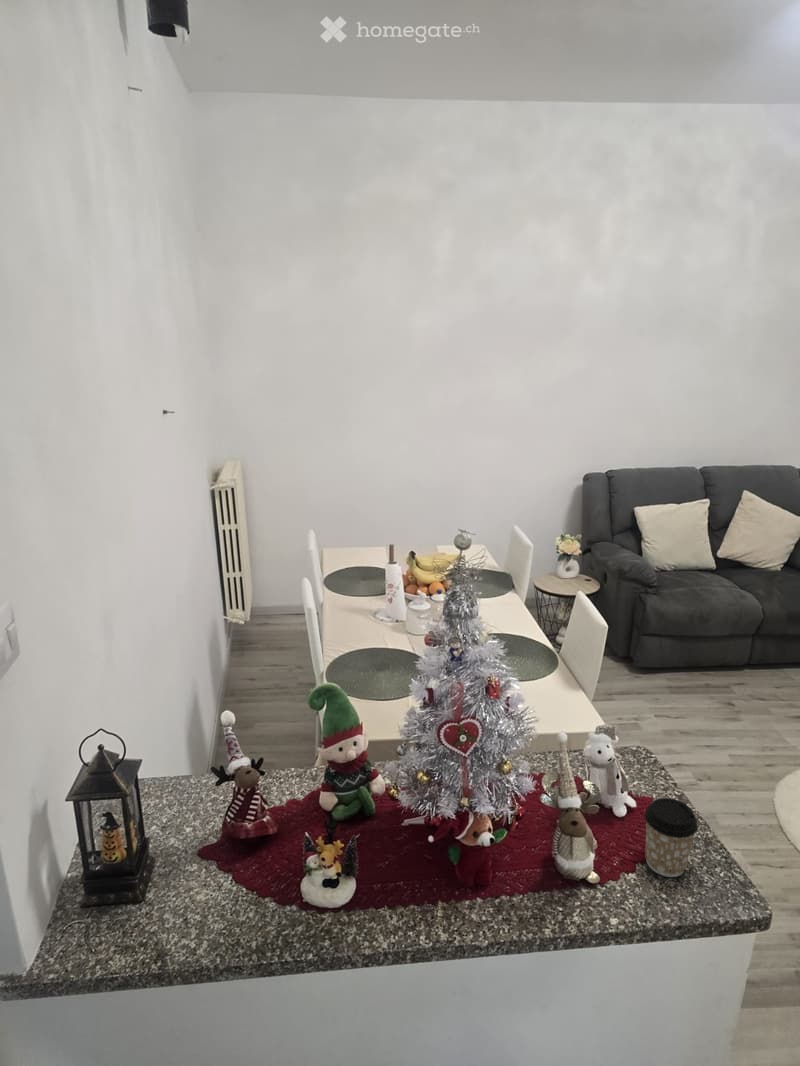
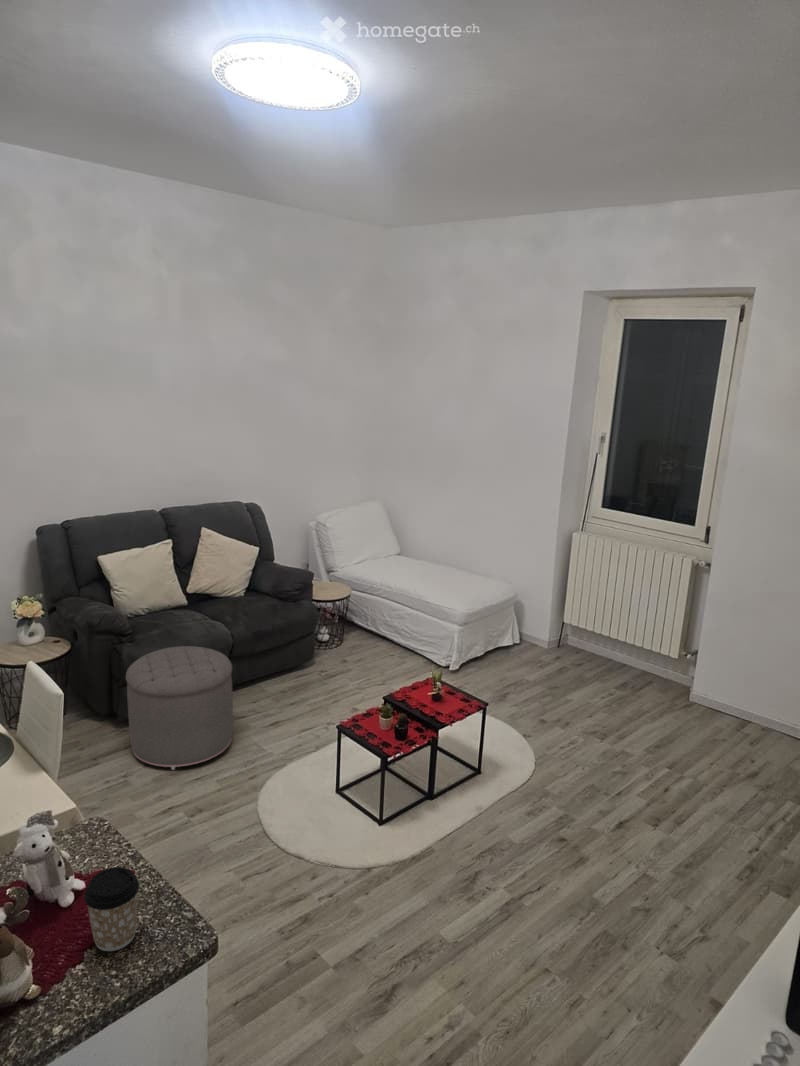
ottoman: none [644,607,762,729] -> present [126,646,233,770]

